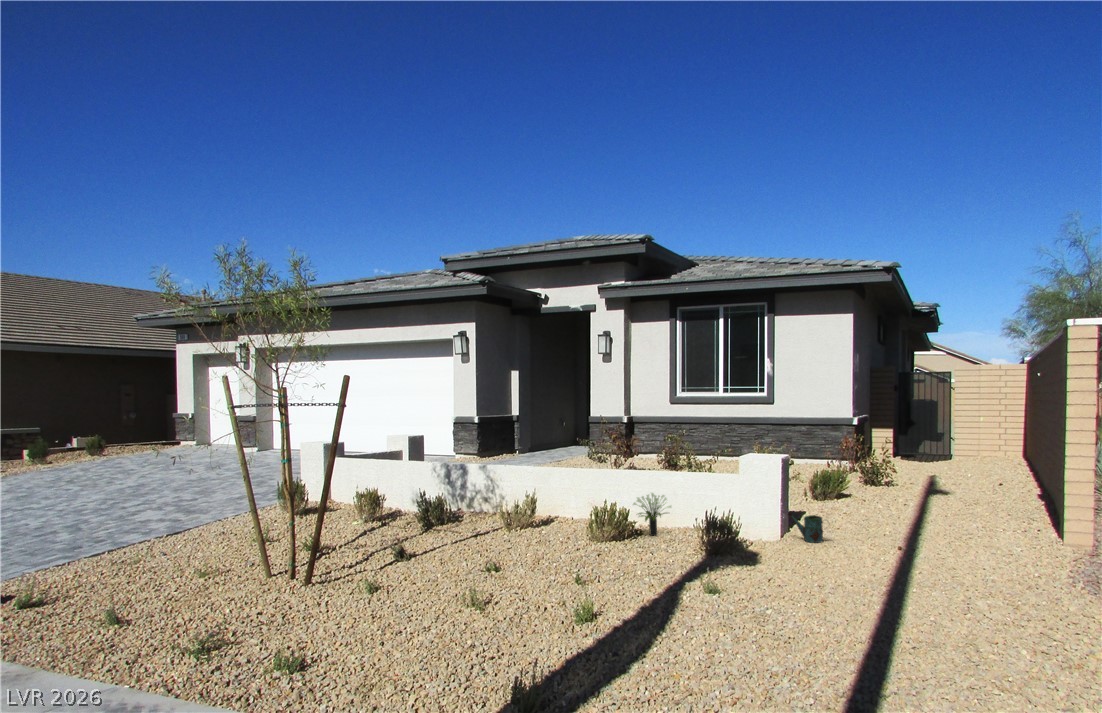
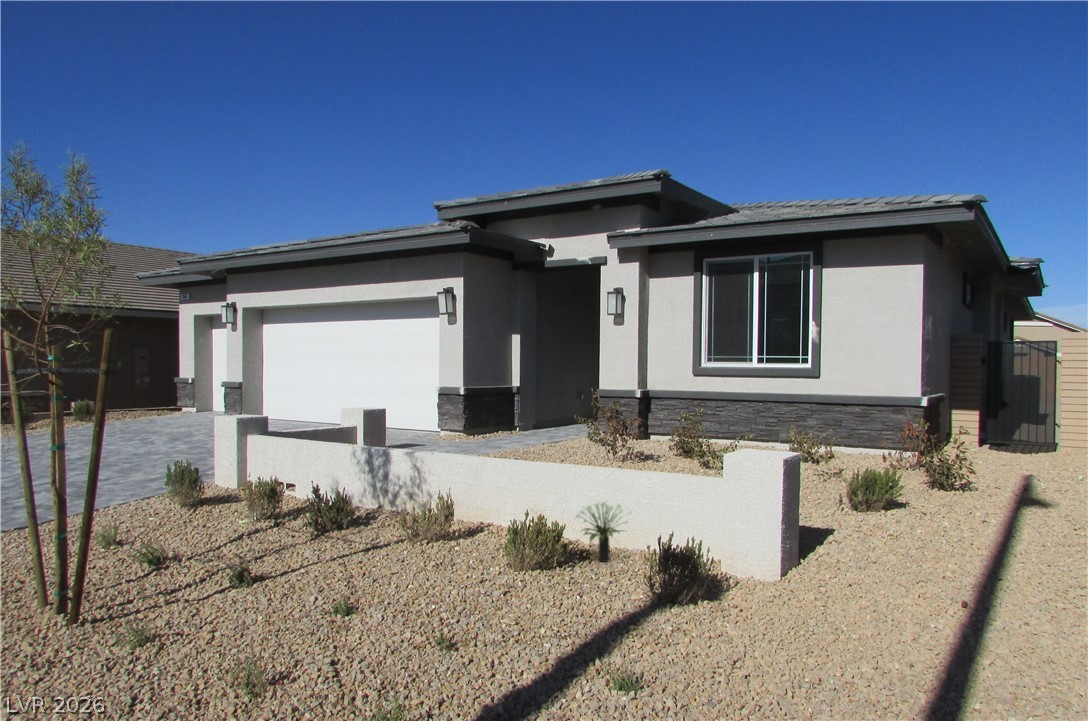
watering can: present [788,511,823,543] -> none [795,538,858,589]

